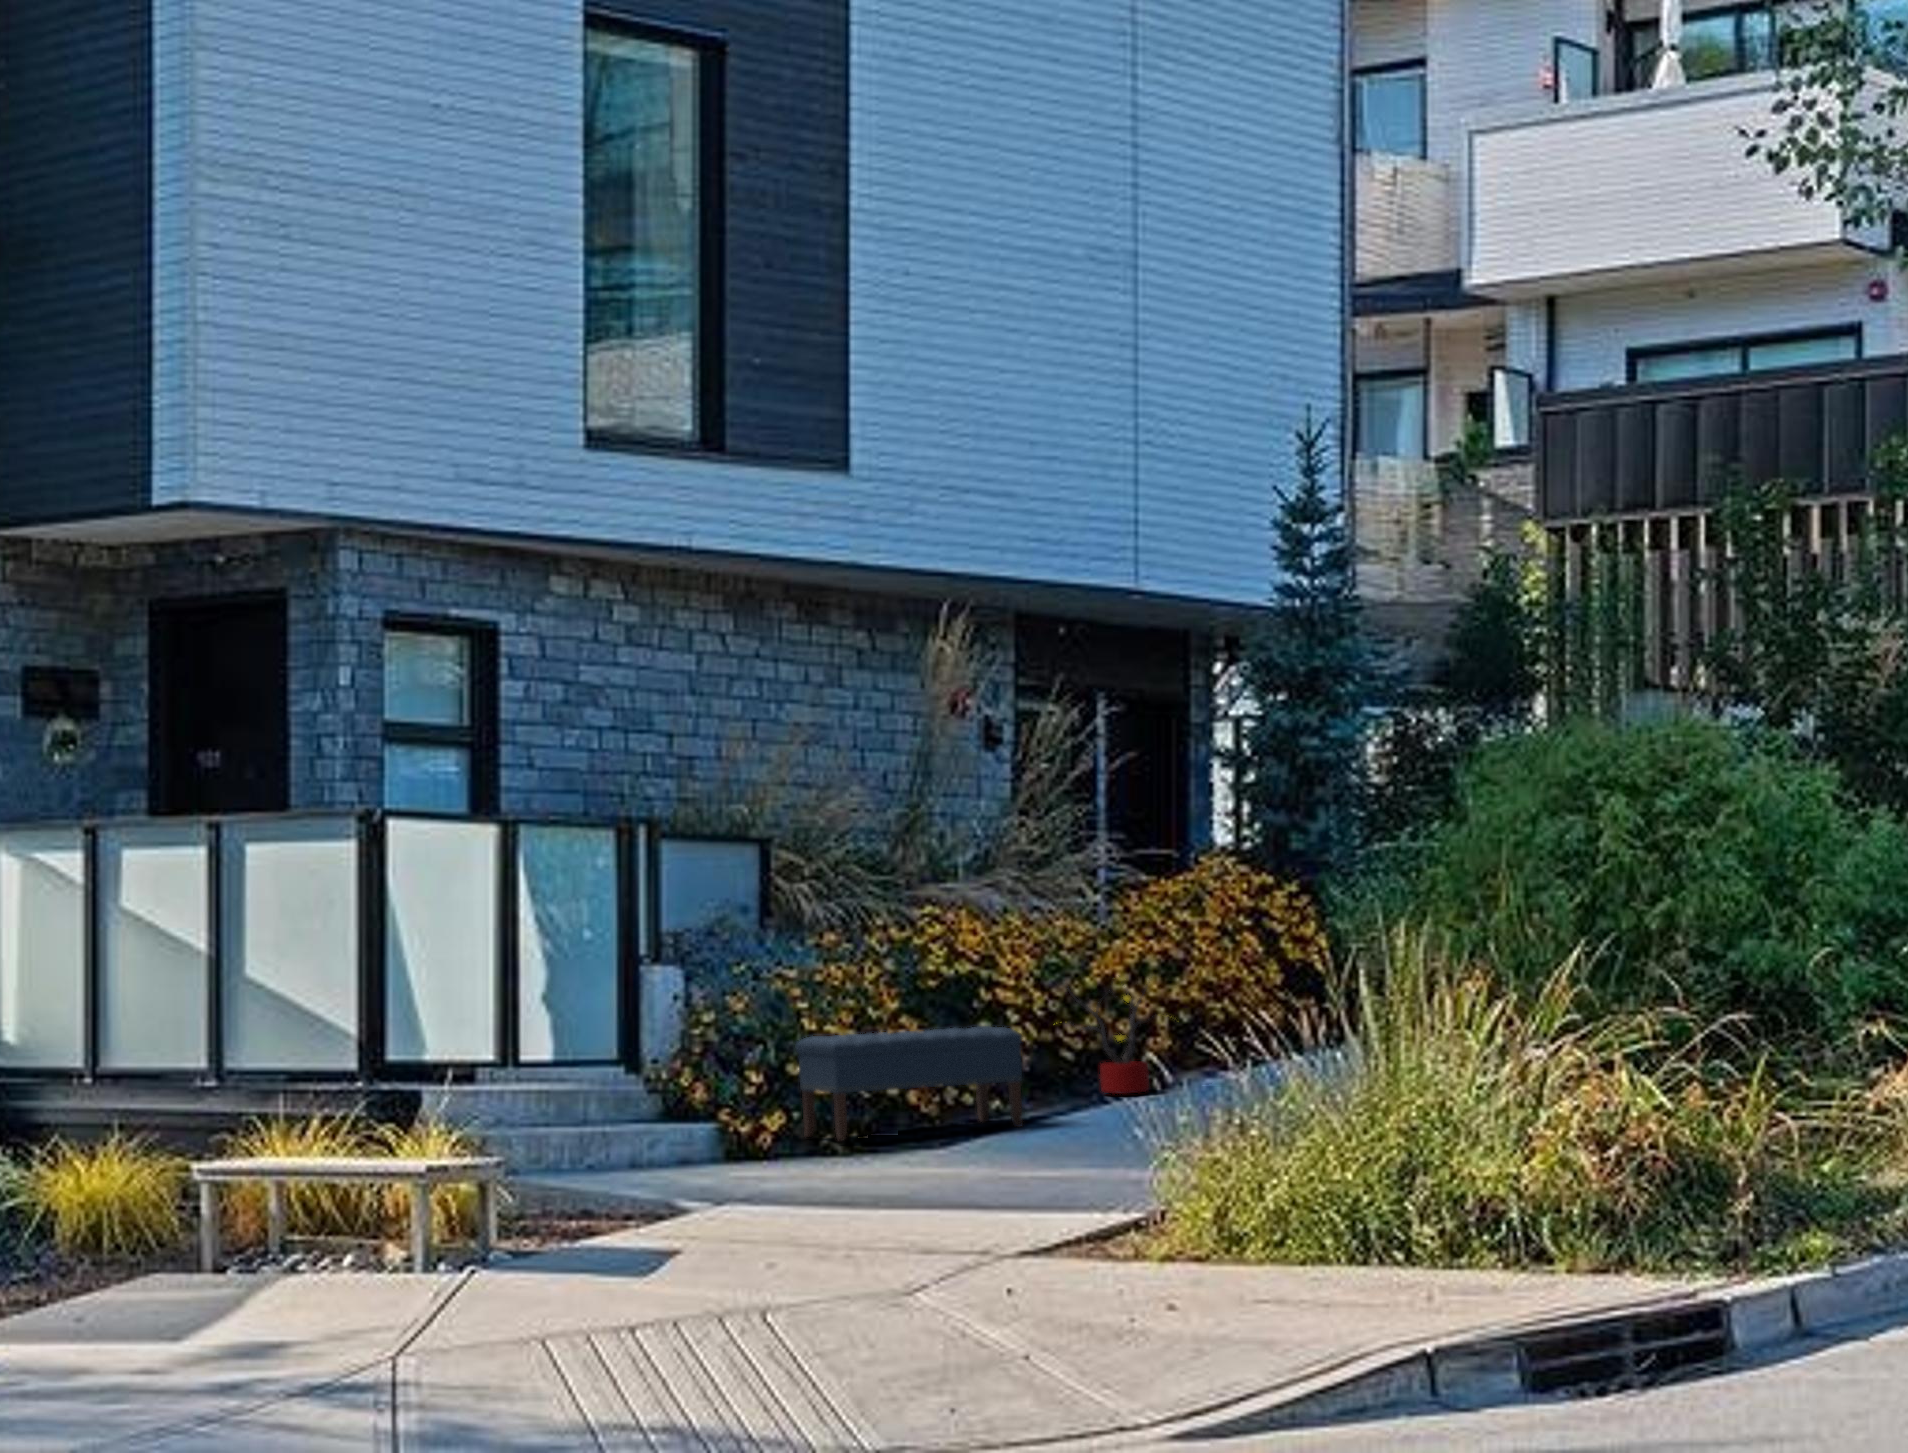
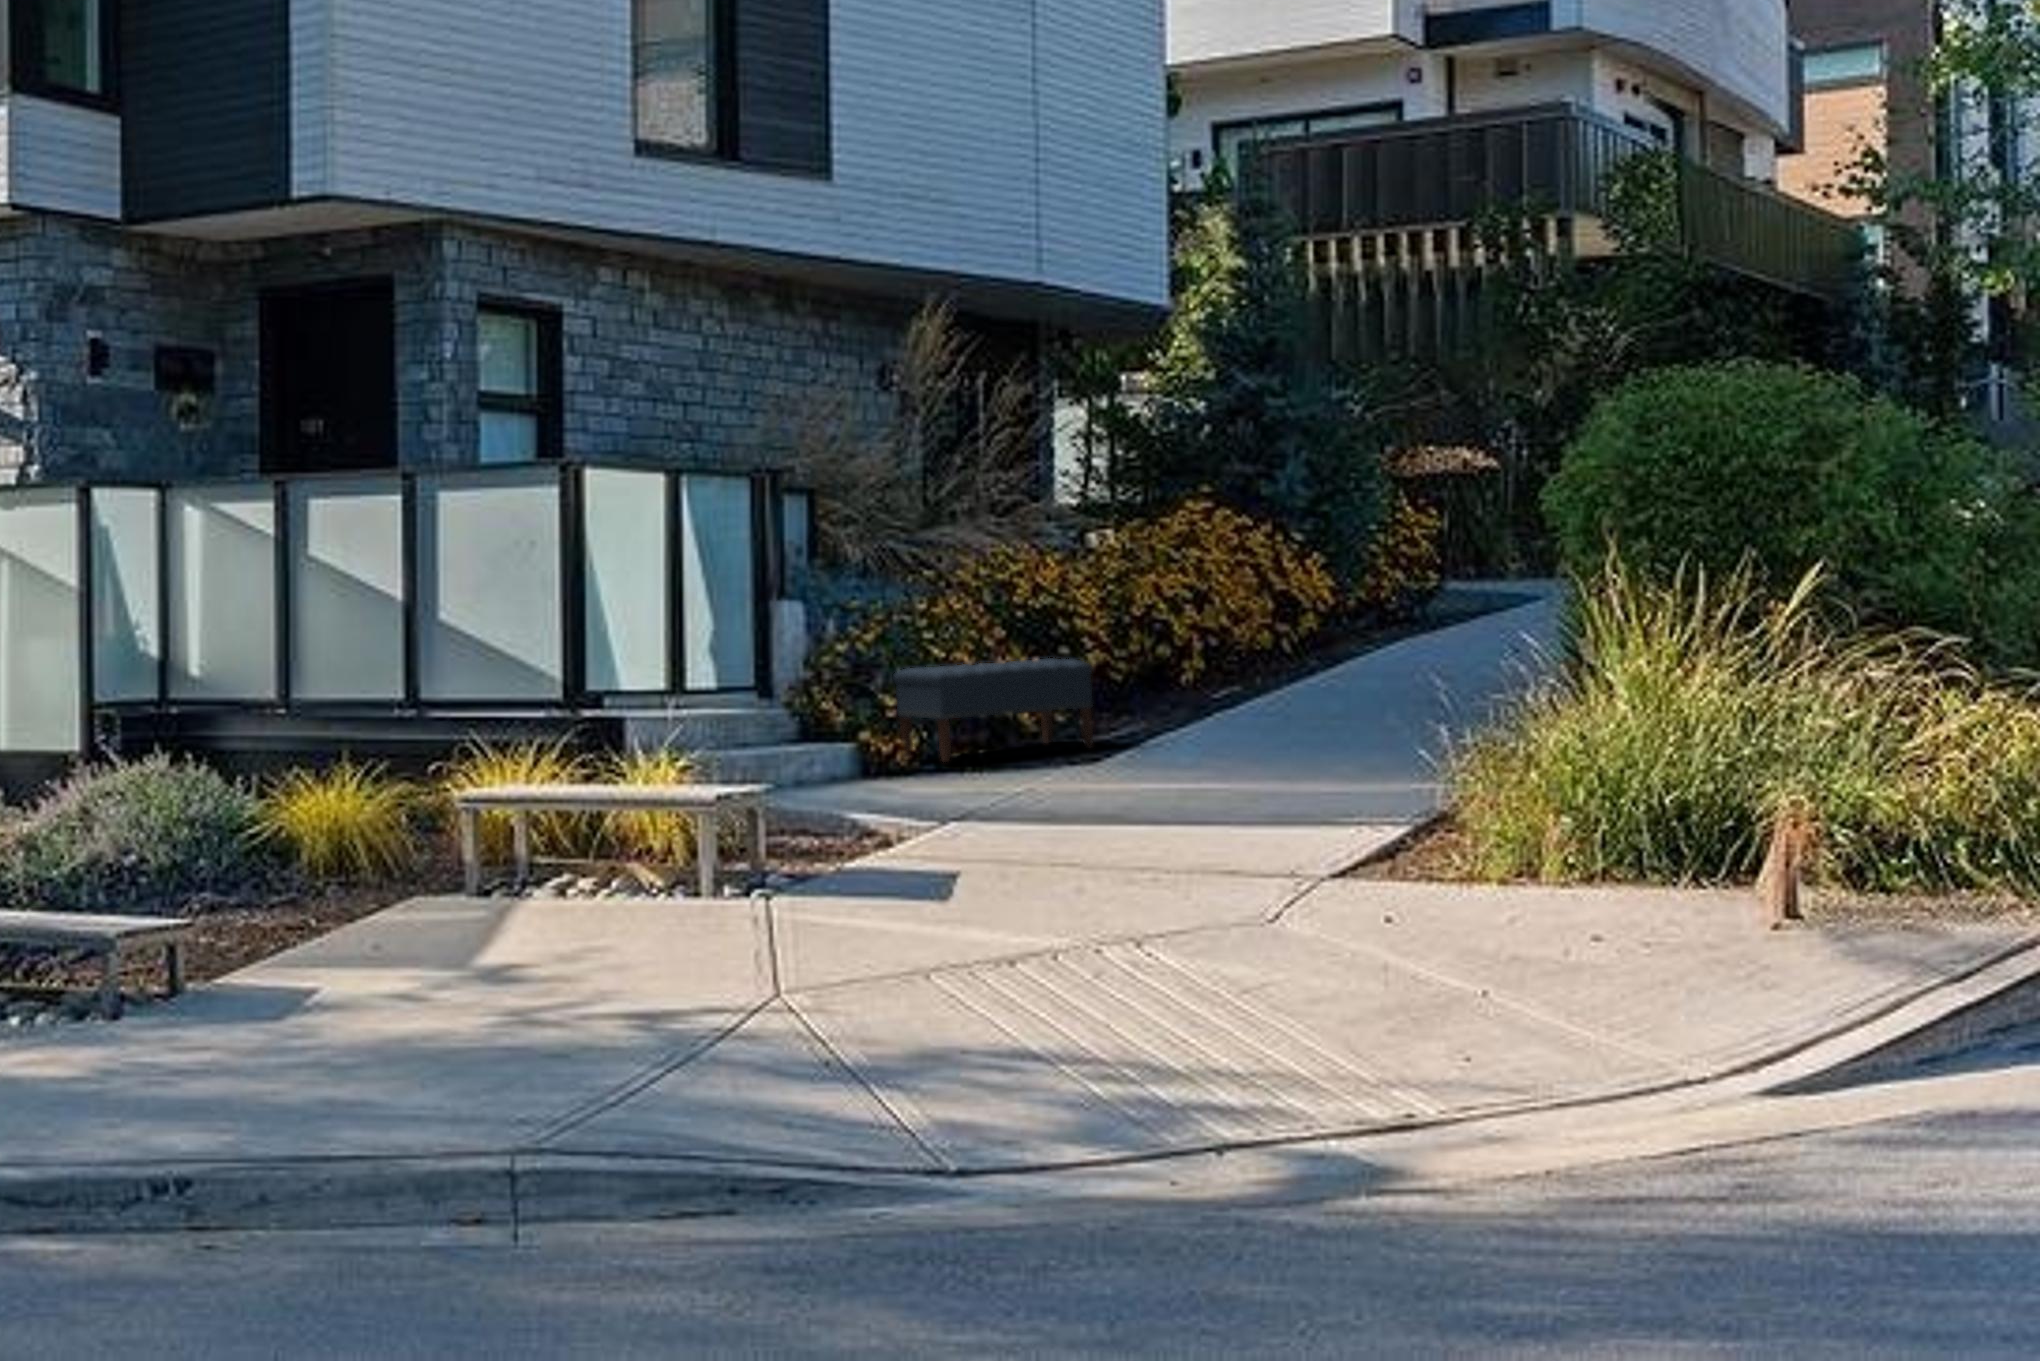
decorative plant: present [1067,984,1153,1094] -> none [1081,611,1185,717]

